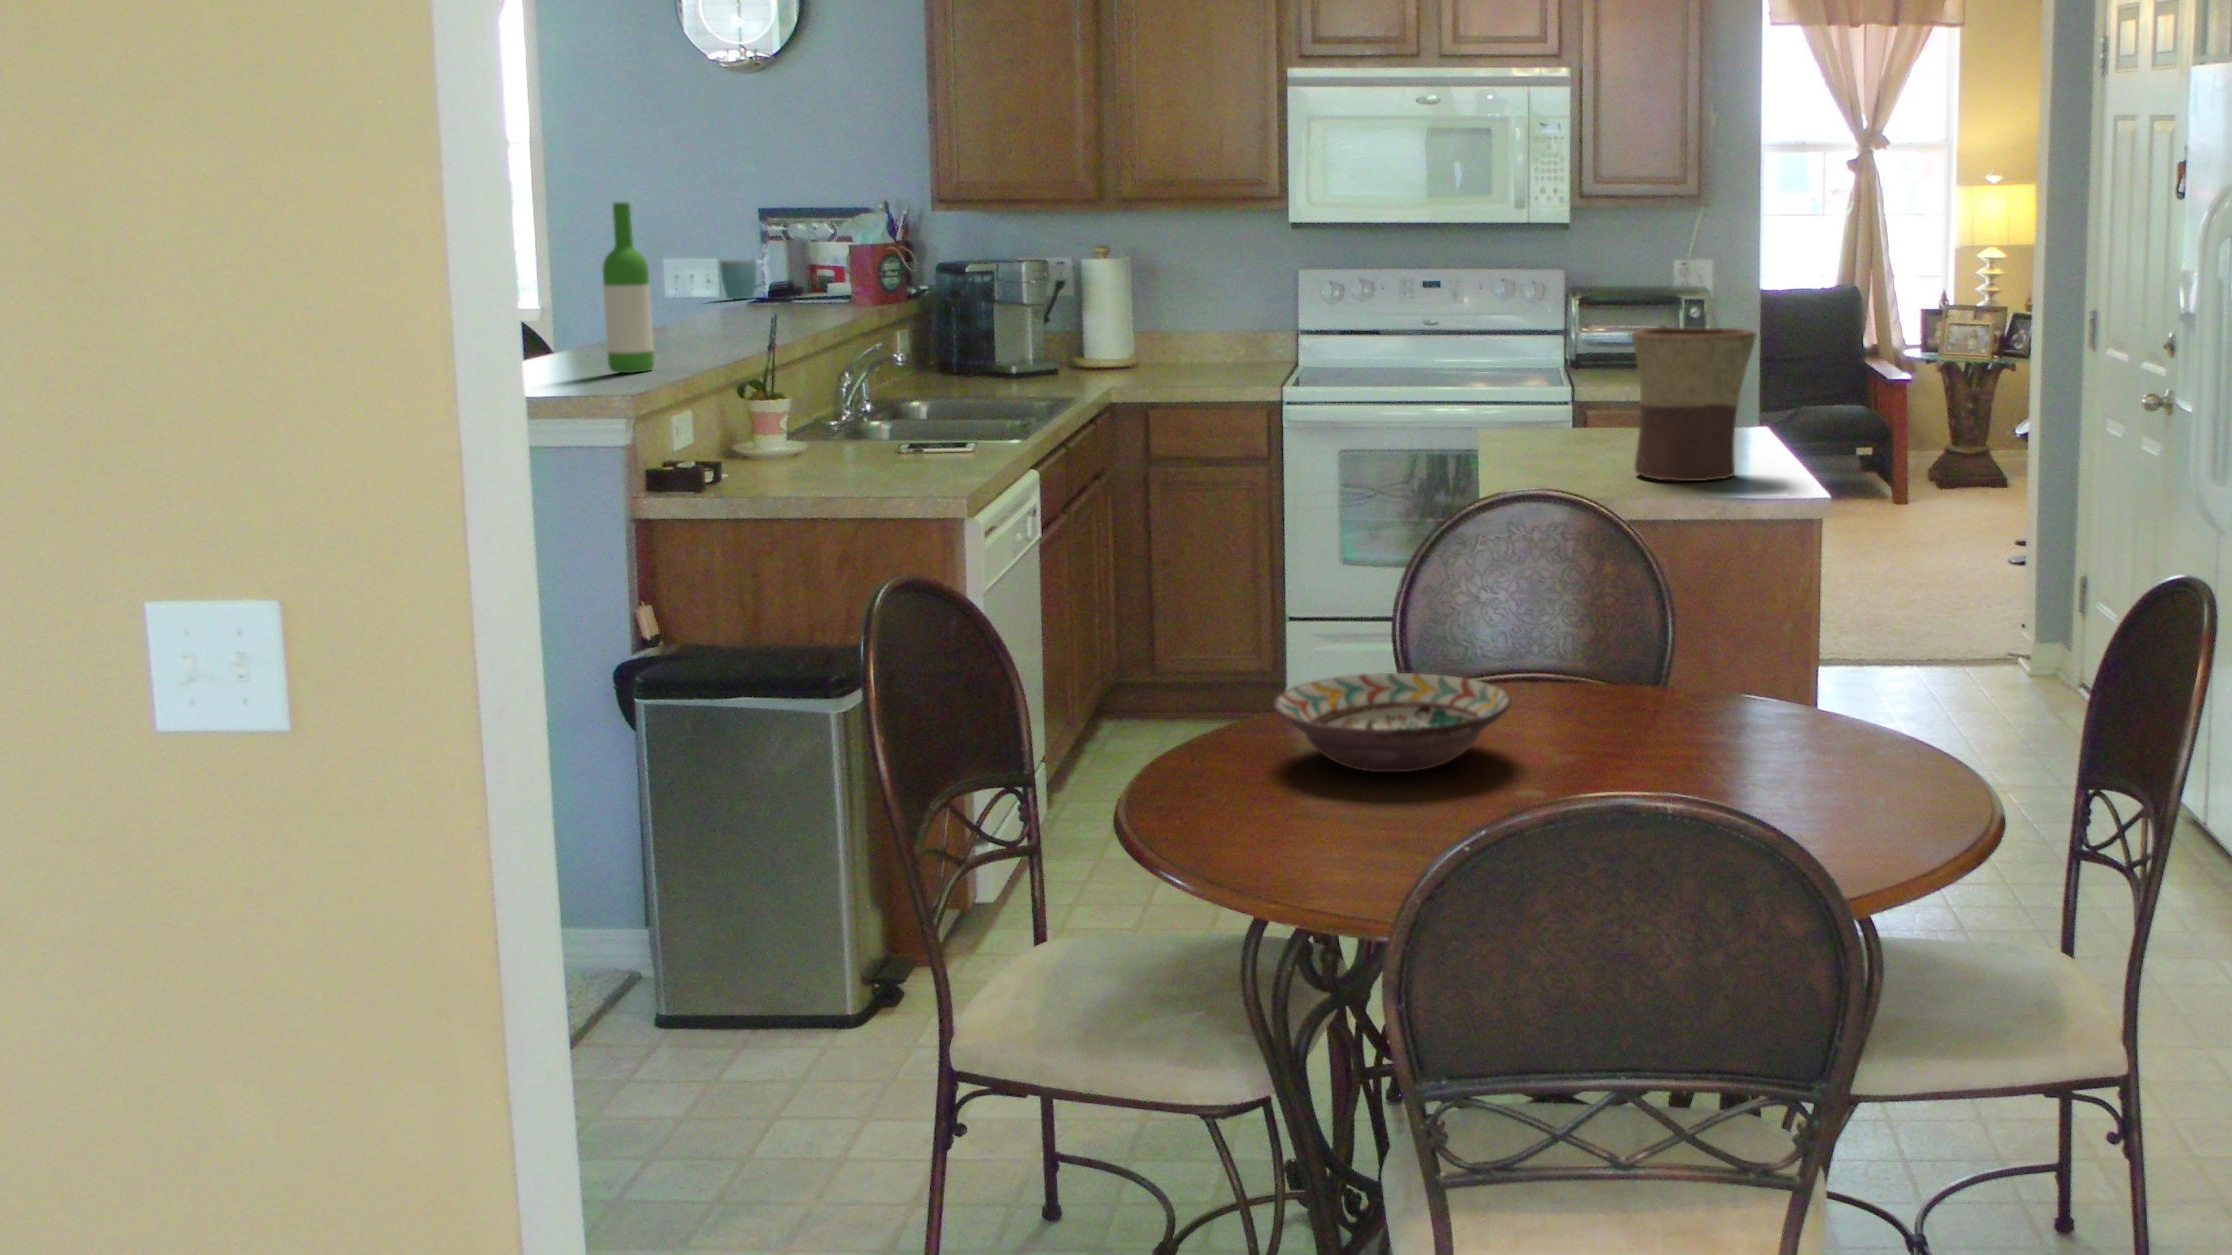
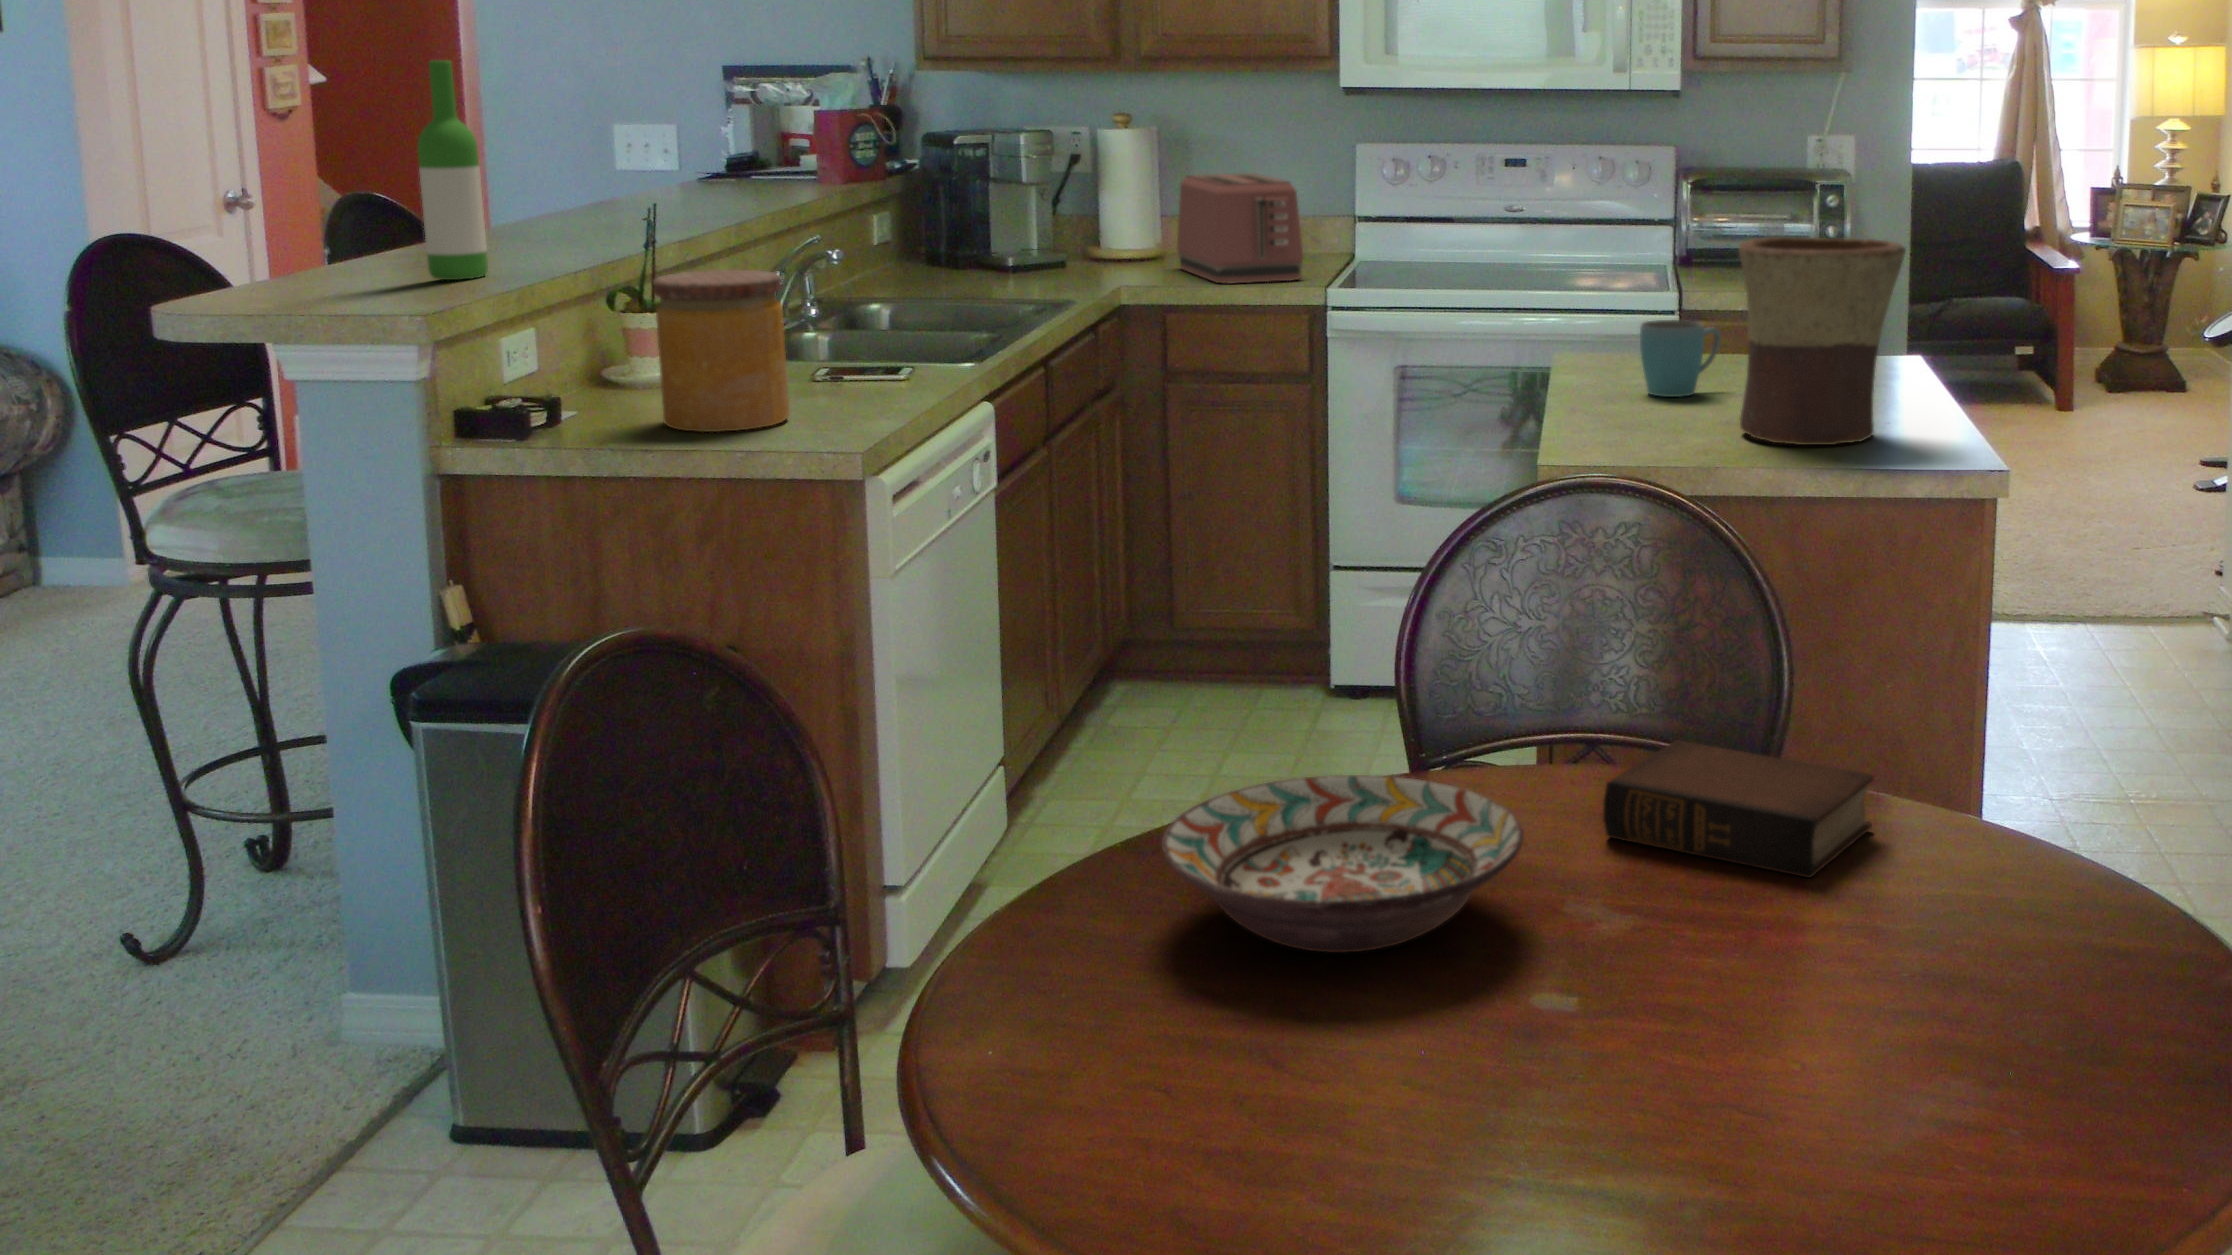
mug: present [720,259,764,299] -> present [1640,320,1721,397]
toaster: none [1150,294,1260,385] -> present [1177,173,1304,284]
jar: none [794,363,897,486] -> present [653,270,789,432]
book: none [1557,658,1739,734] -> present [1603,740,1873,878]

